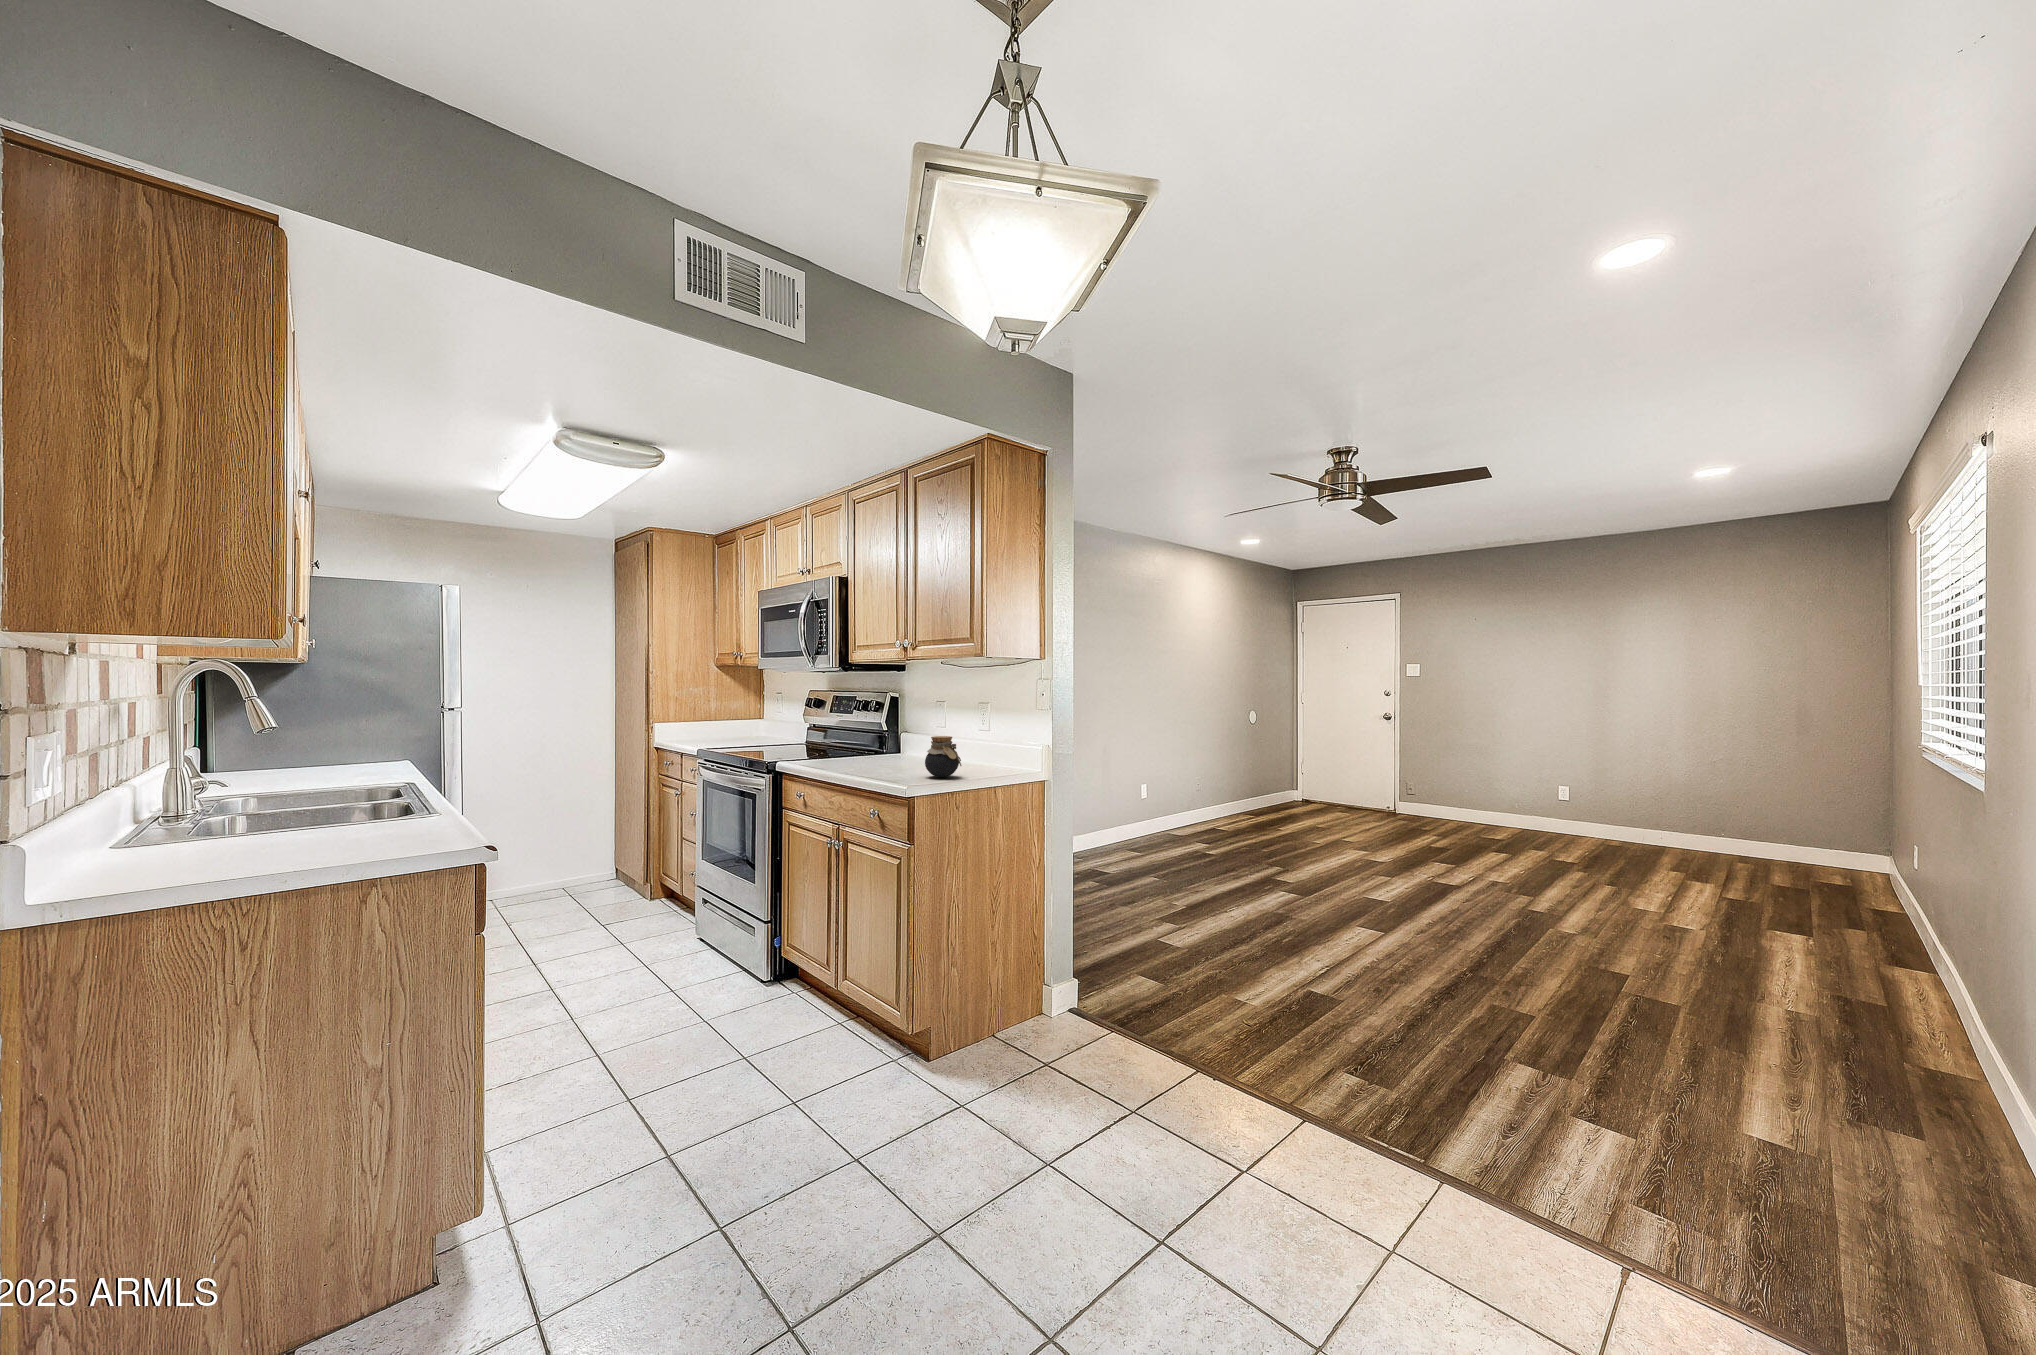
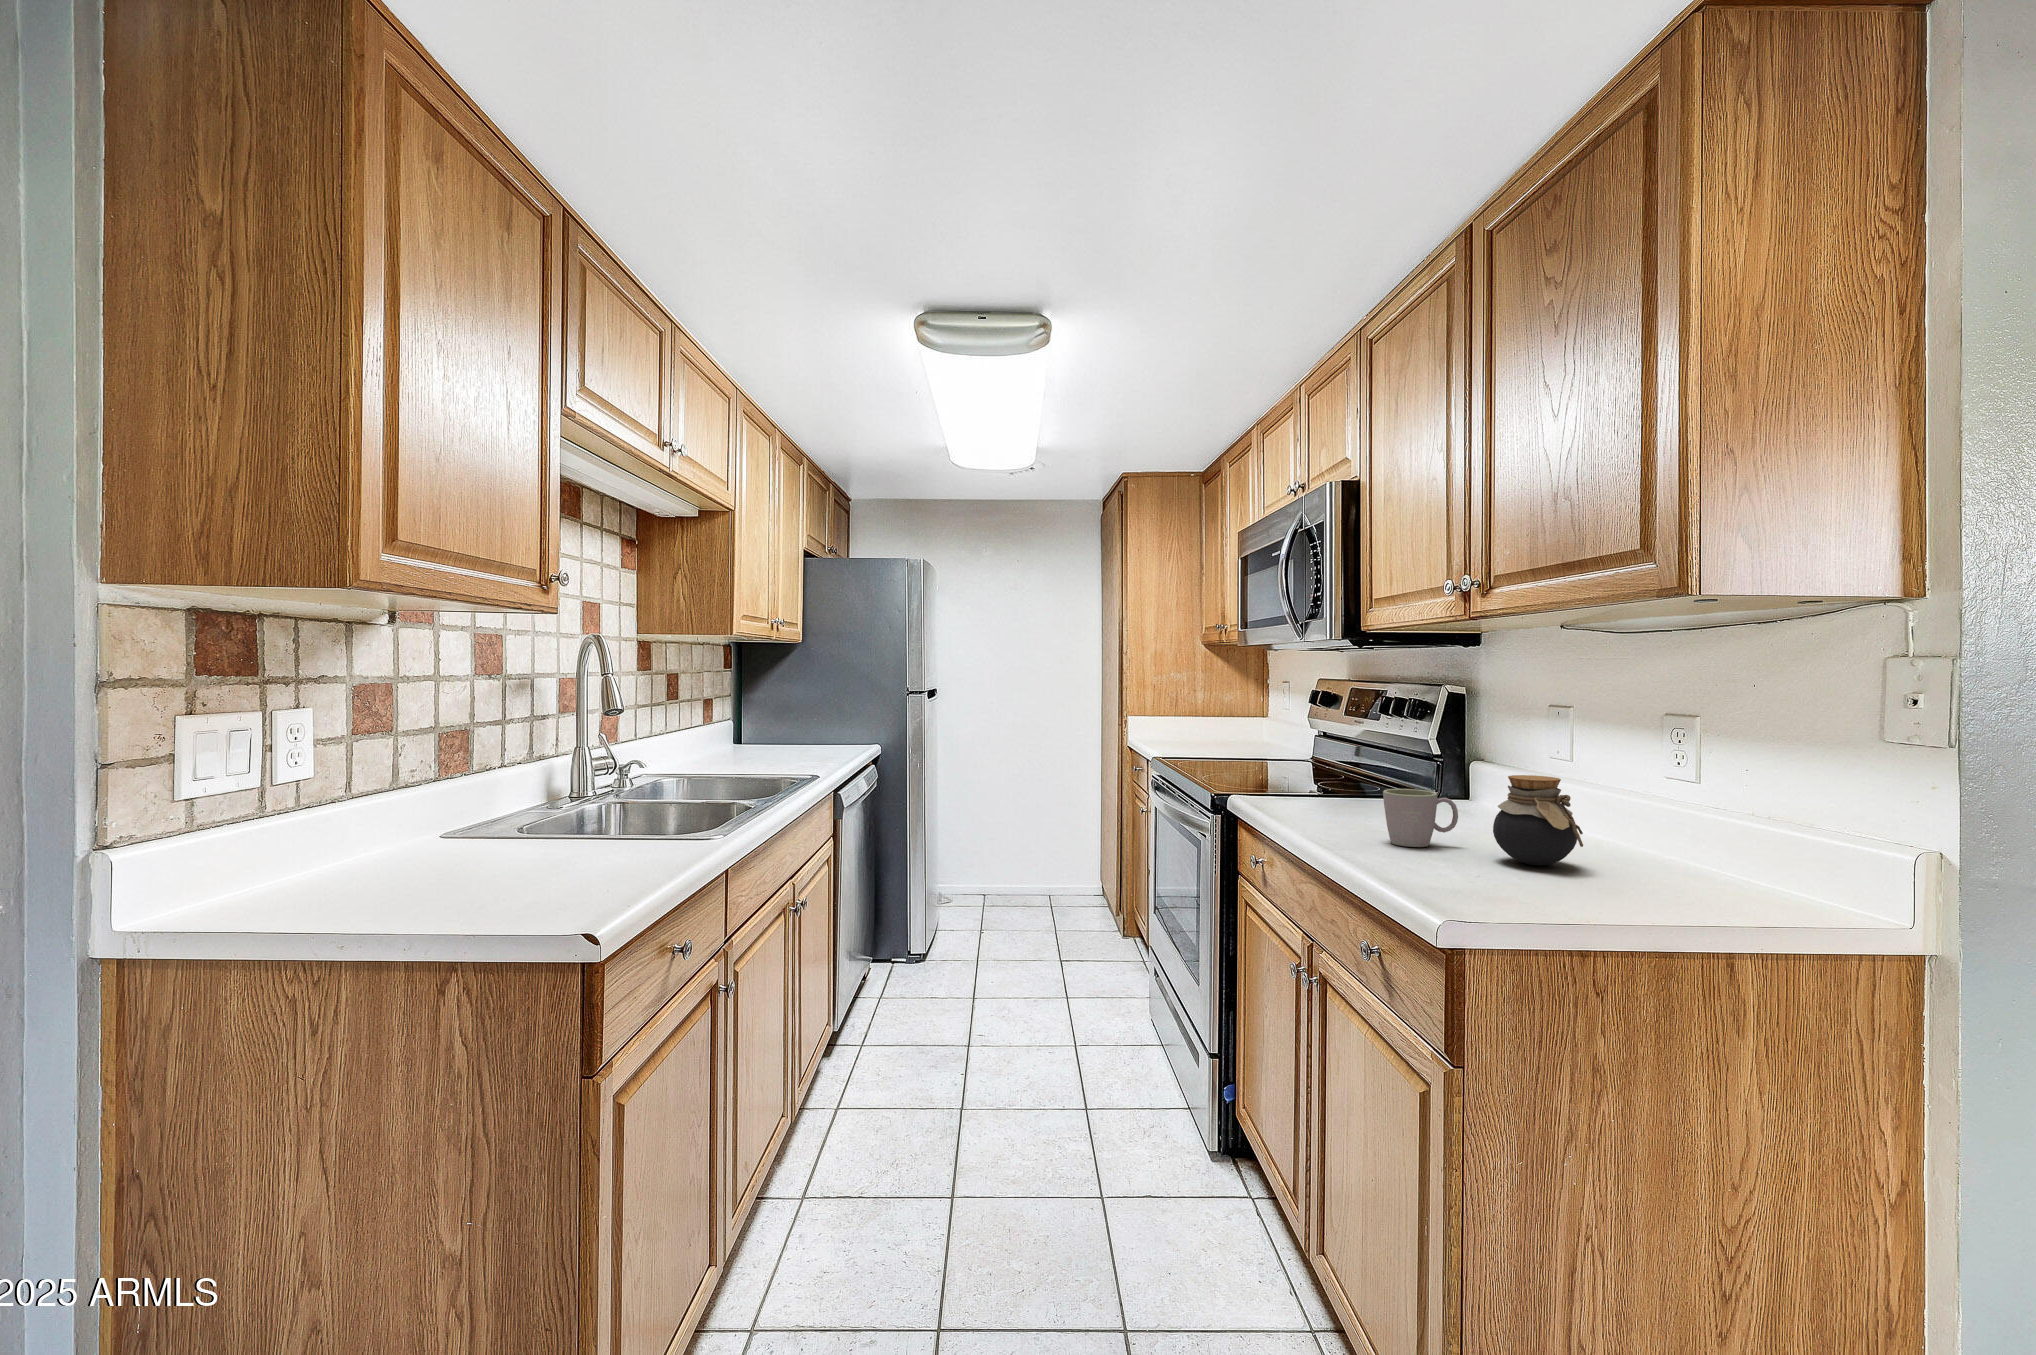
mug: none [874,748,908,776] -> present [1383,789,1458,847]

